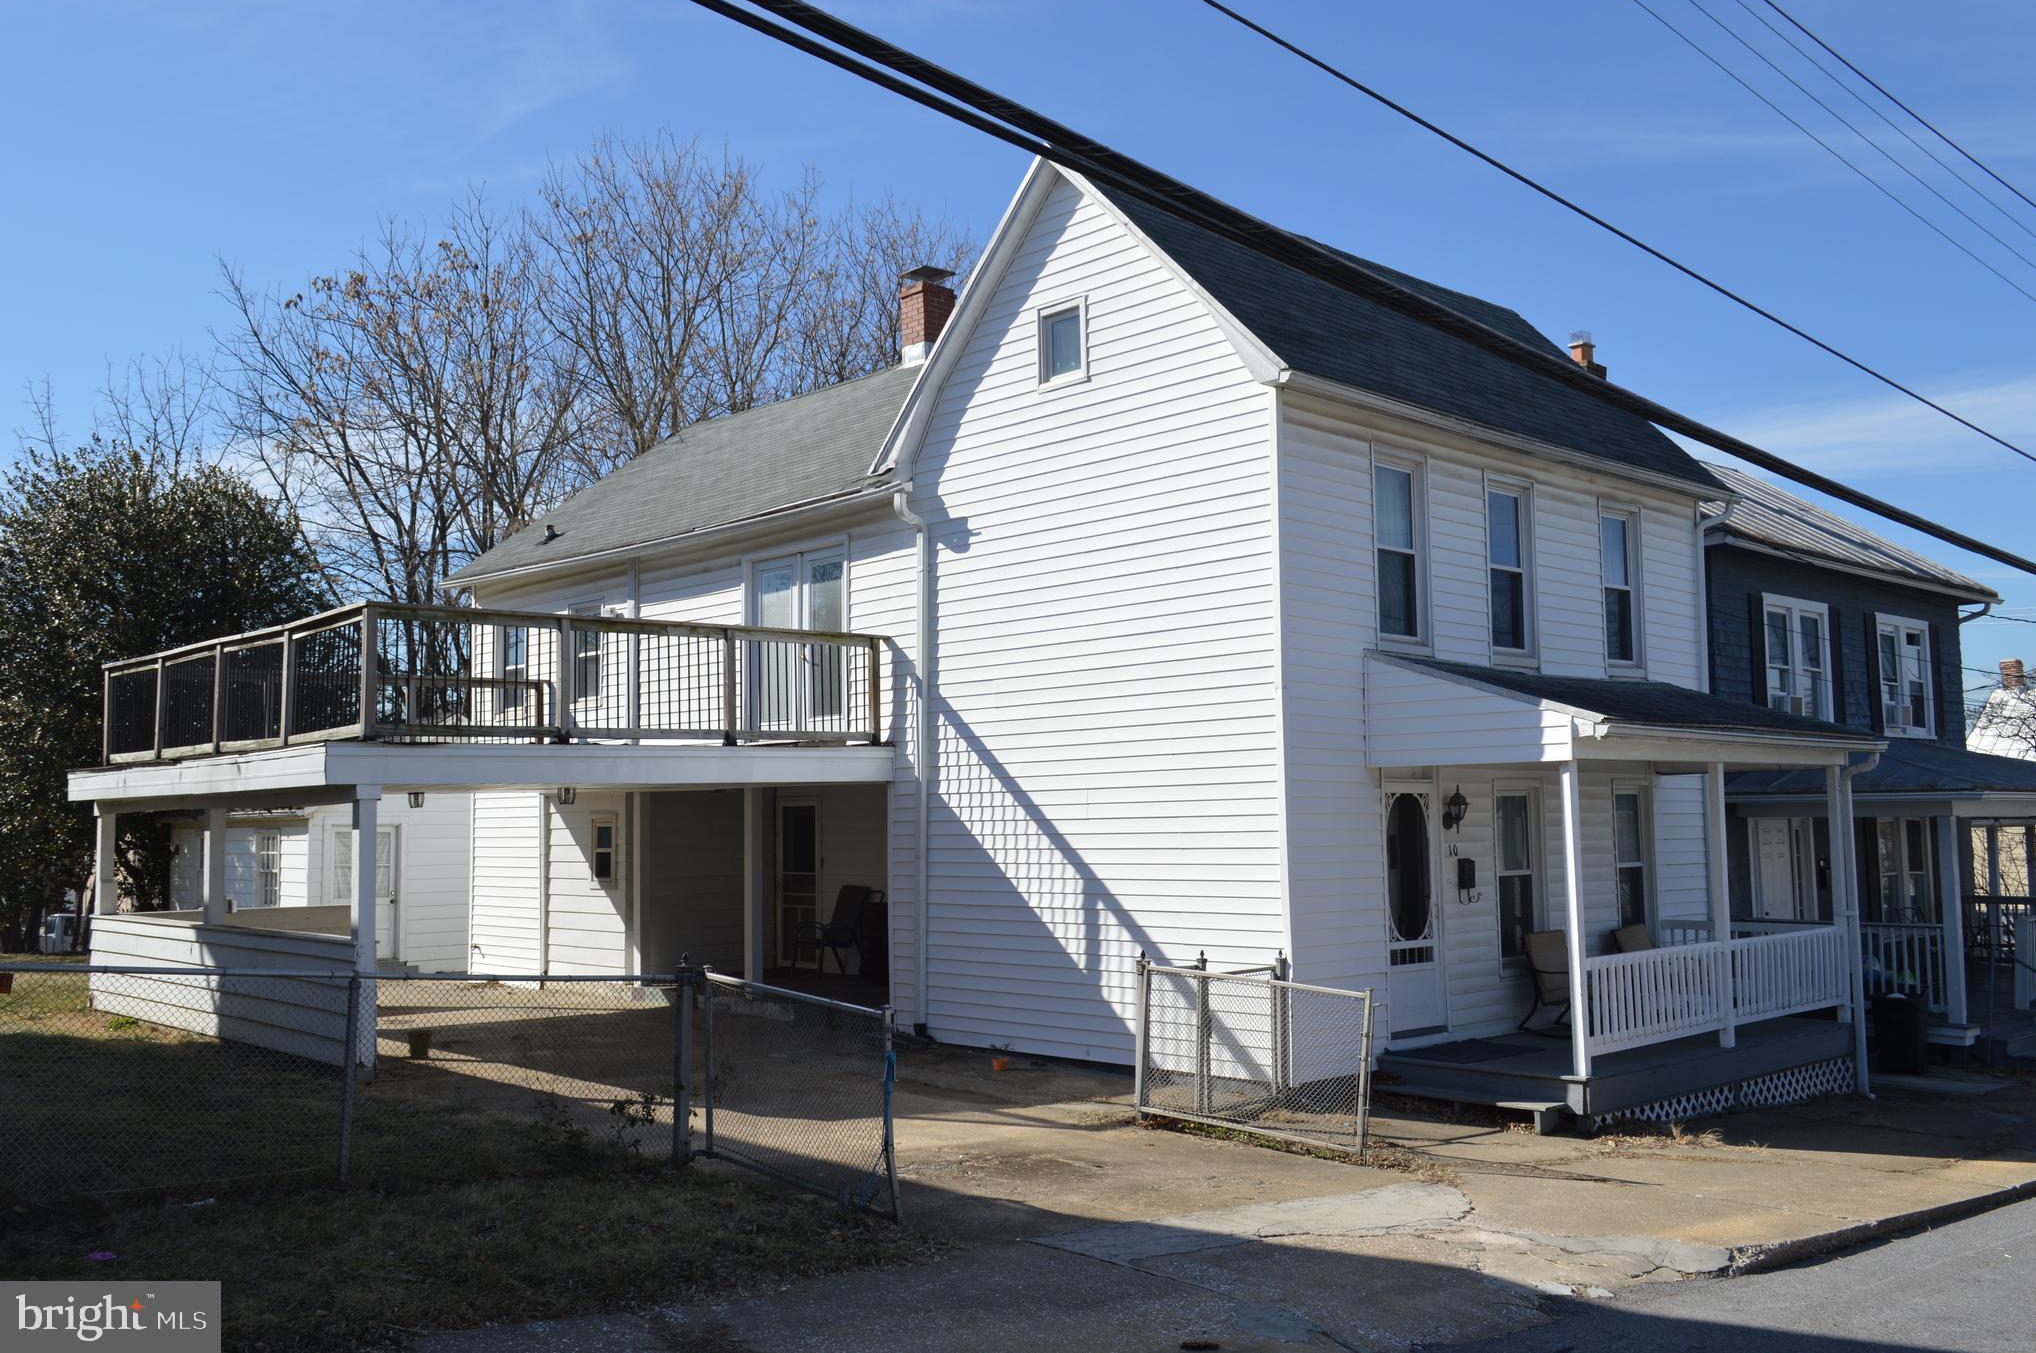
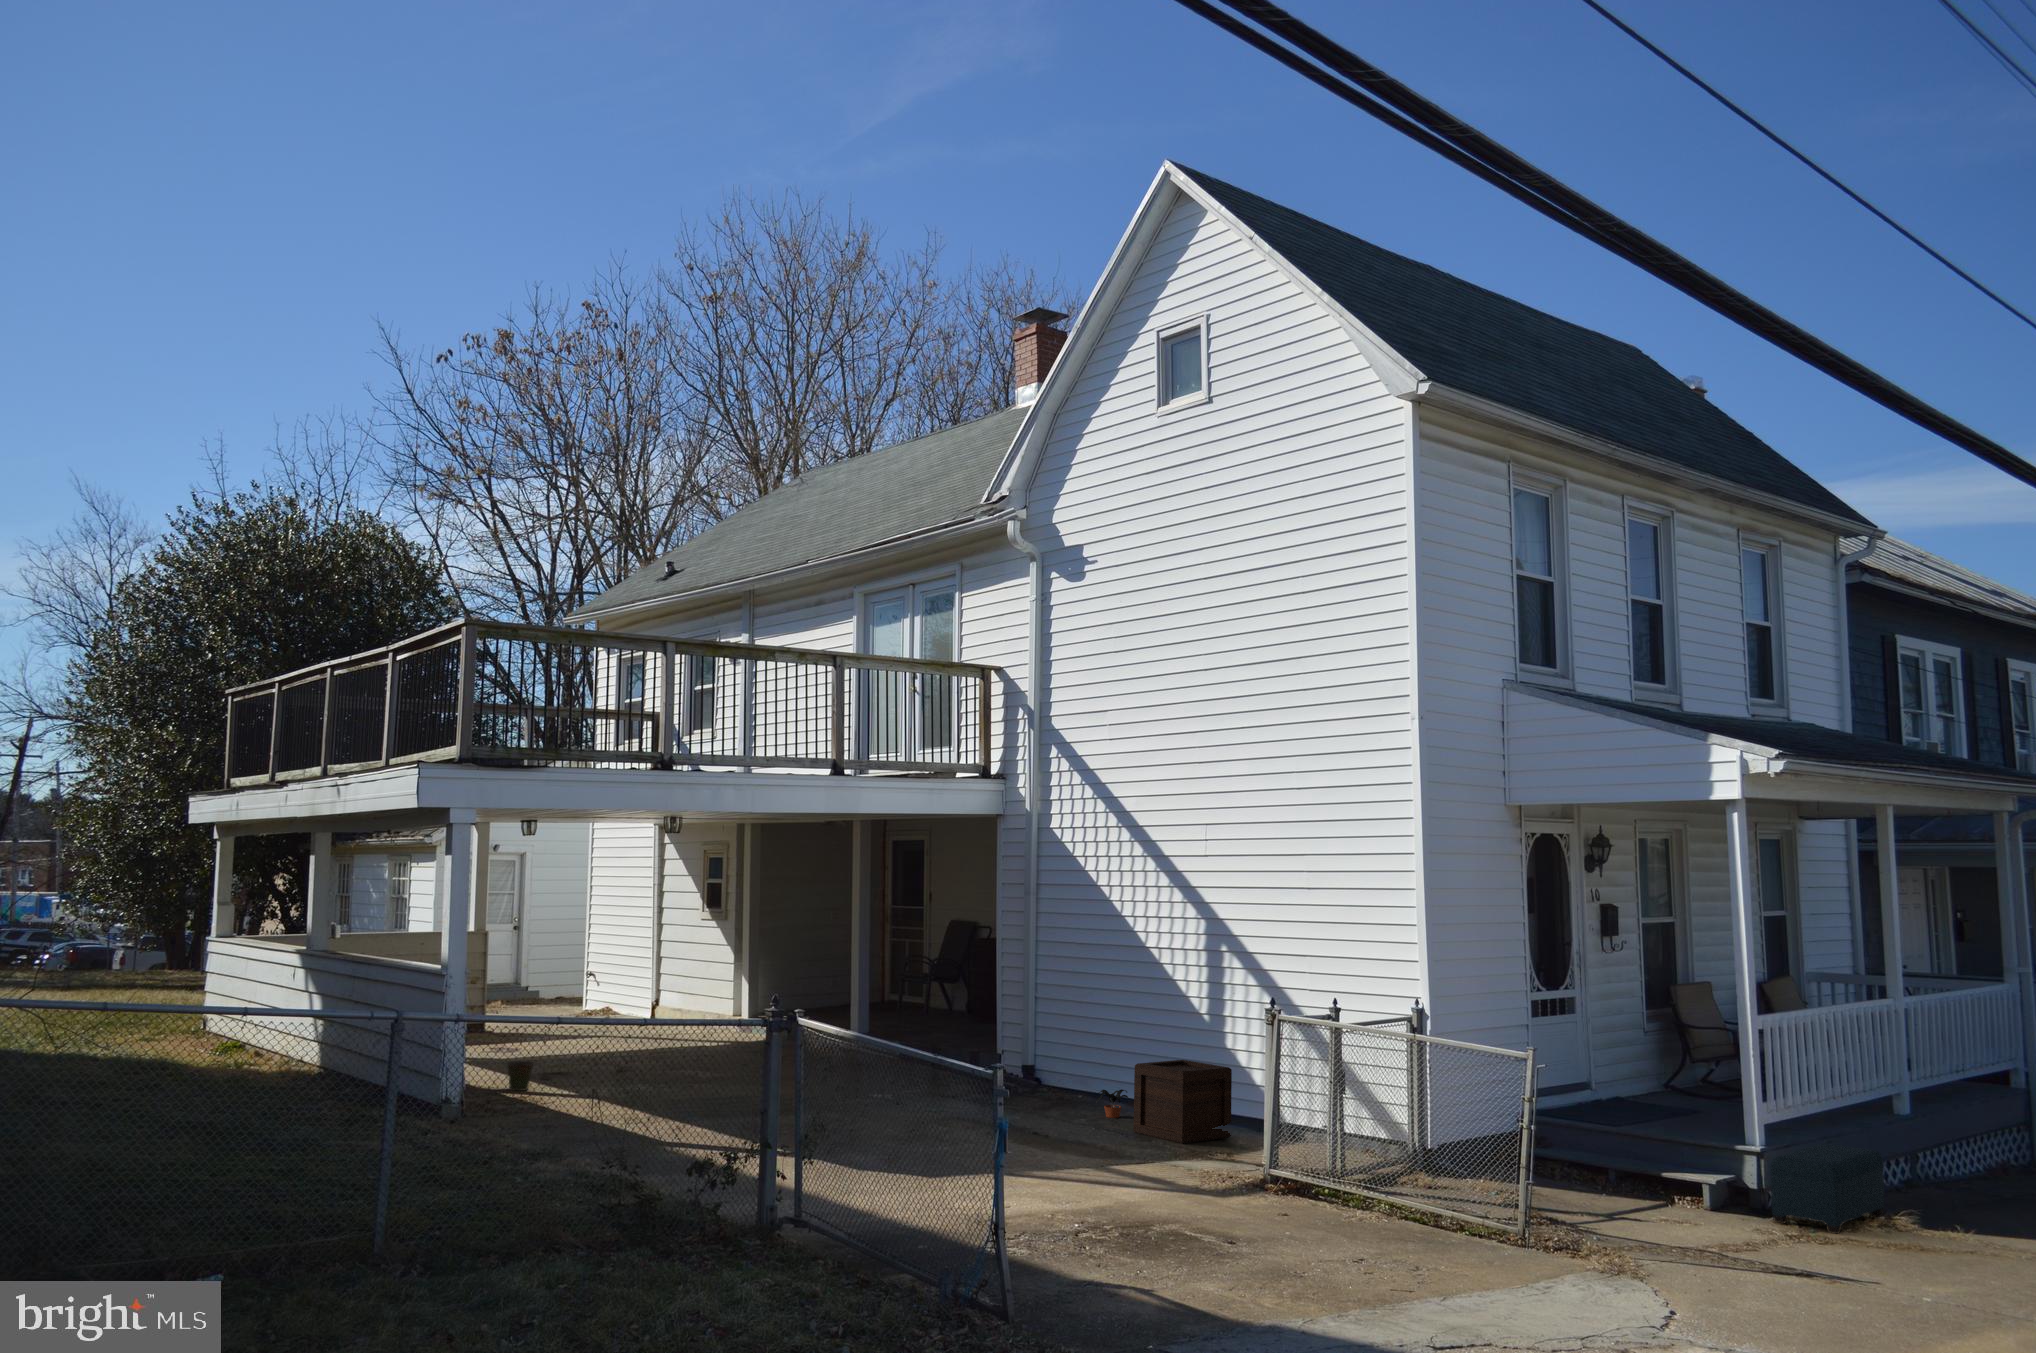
wooden crate: none [1019,1013,1112,1091] -> present [1133,1060,1232,1144]
bench: none [1590,1072,1694,1151] -> present [1770,1143,1885,1234]

